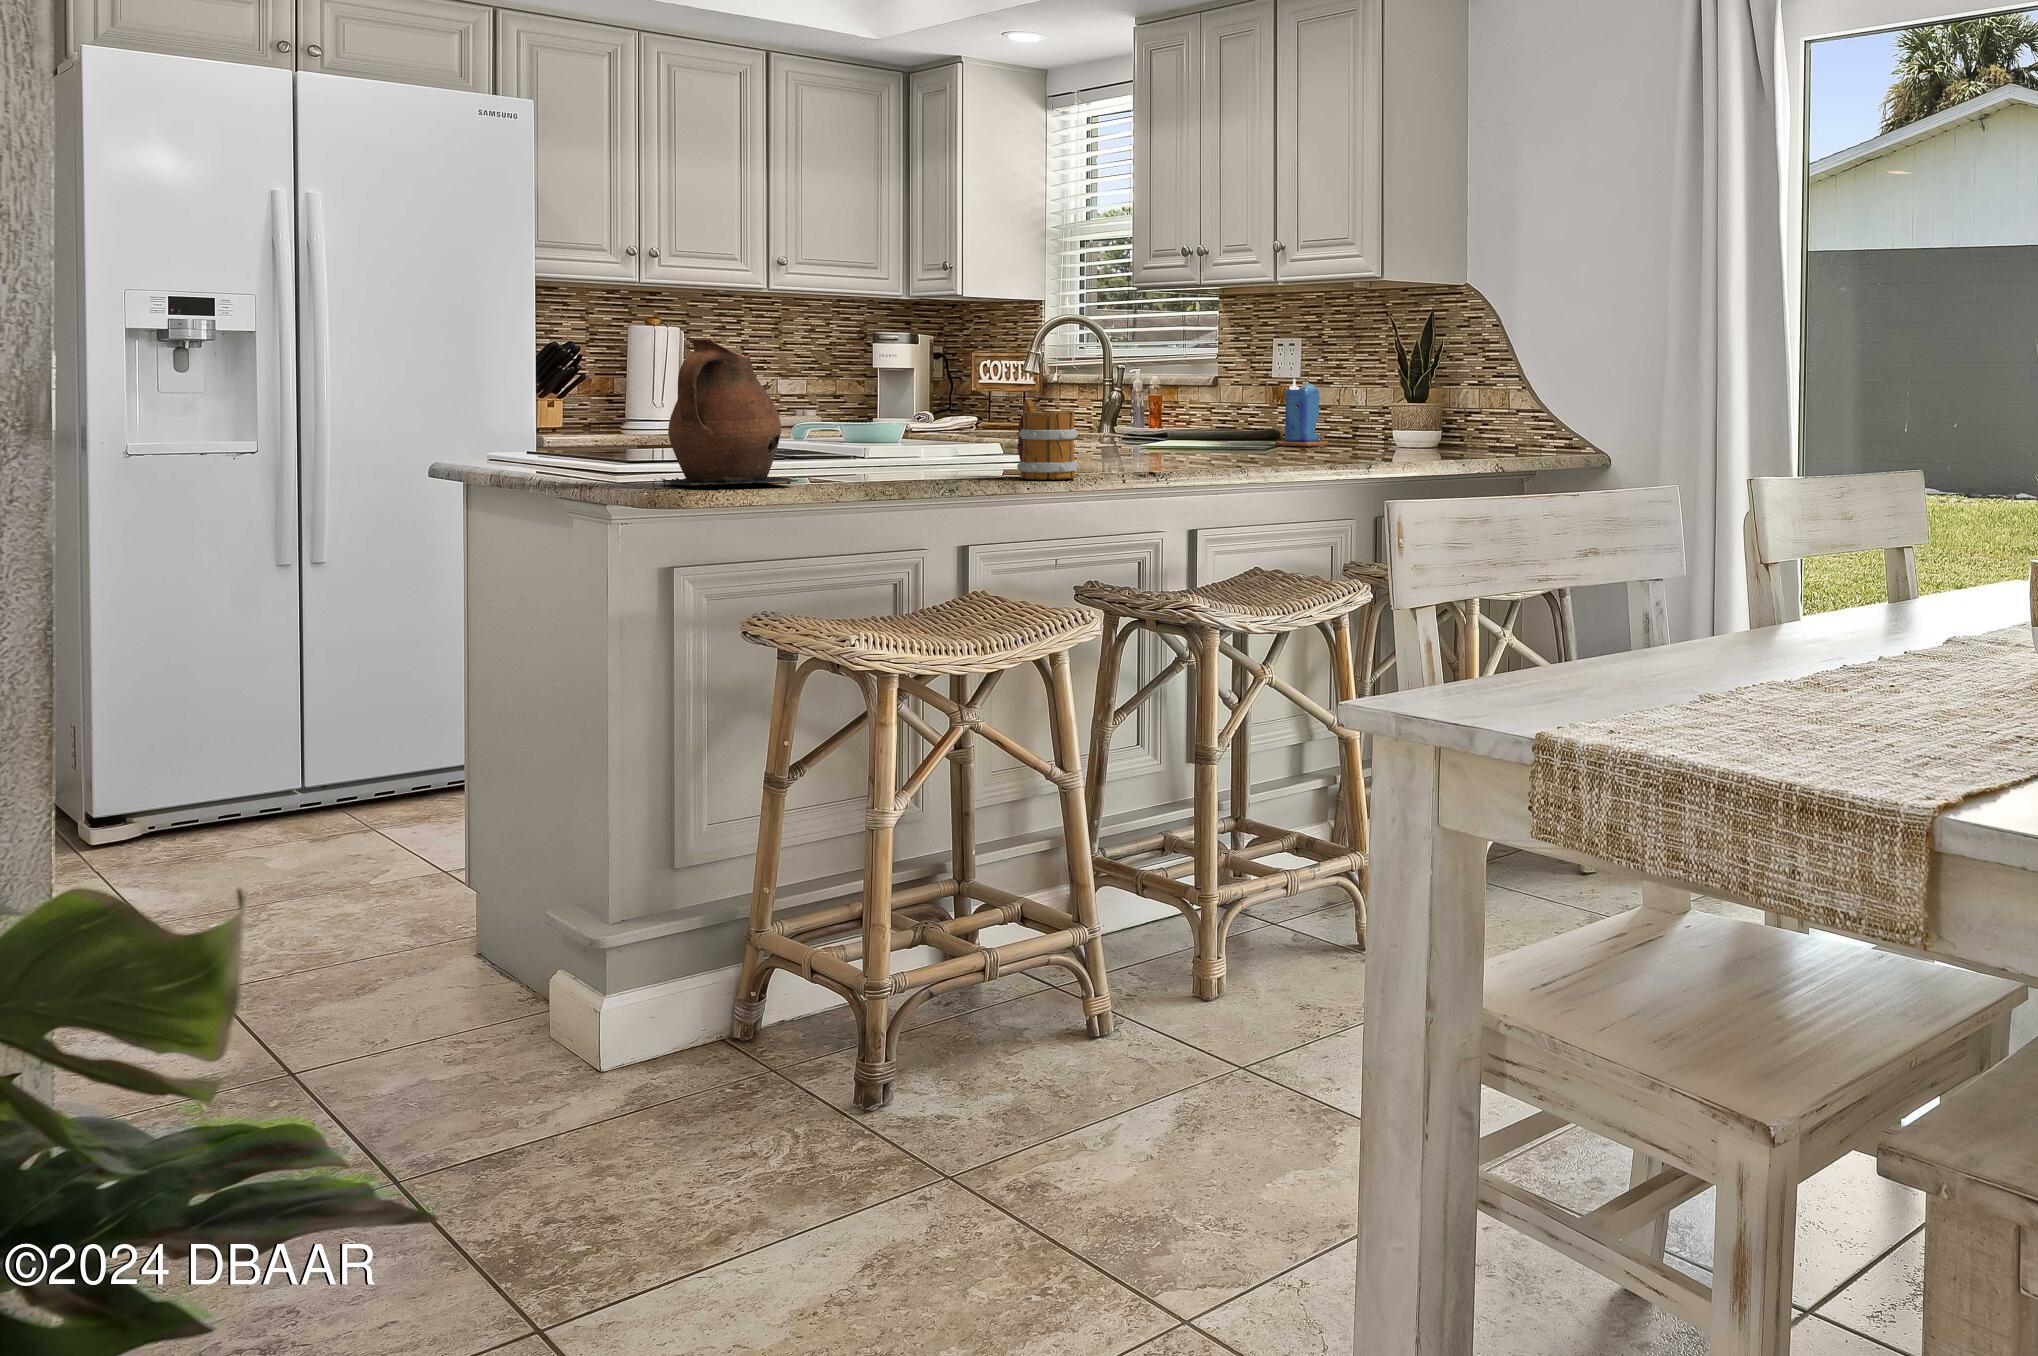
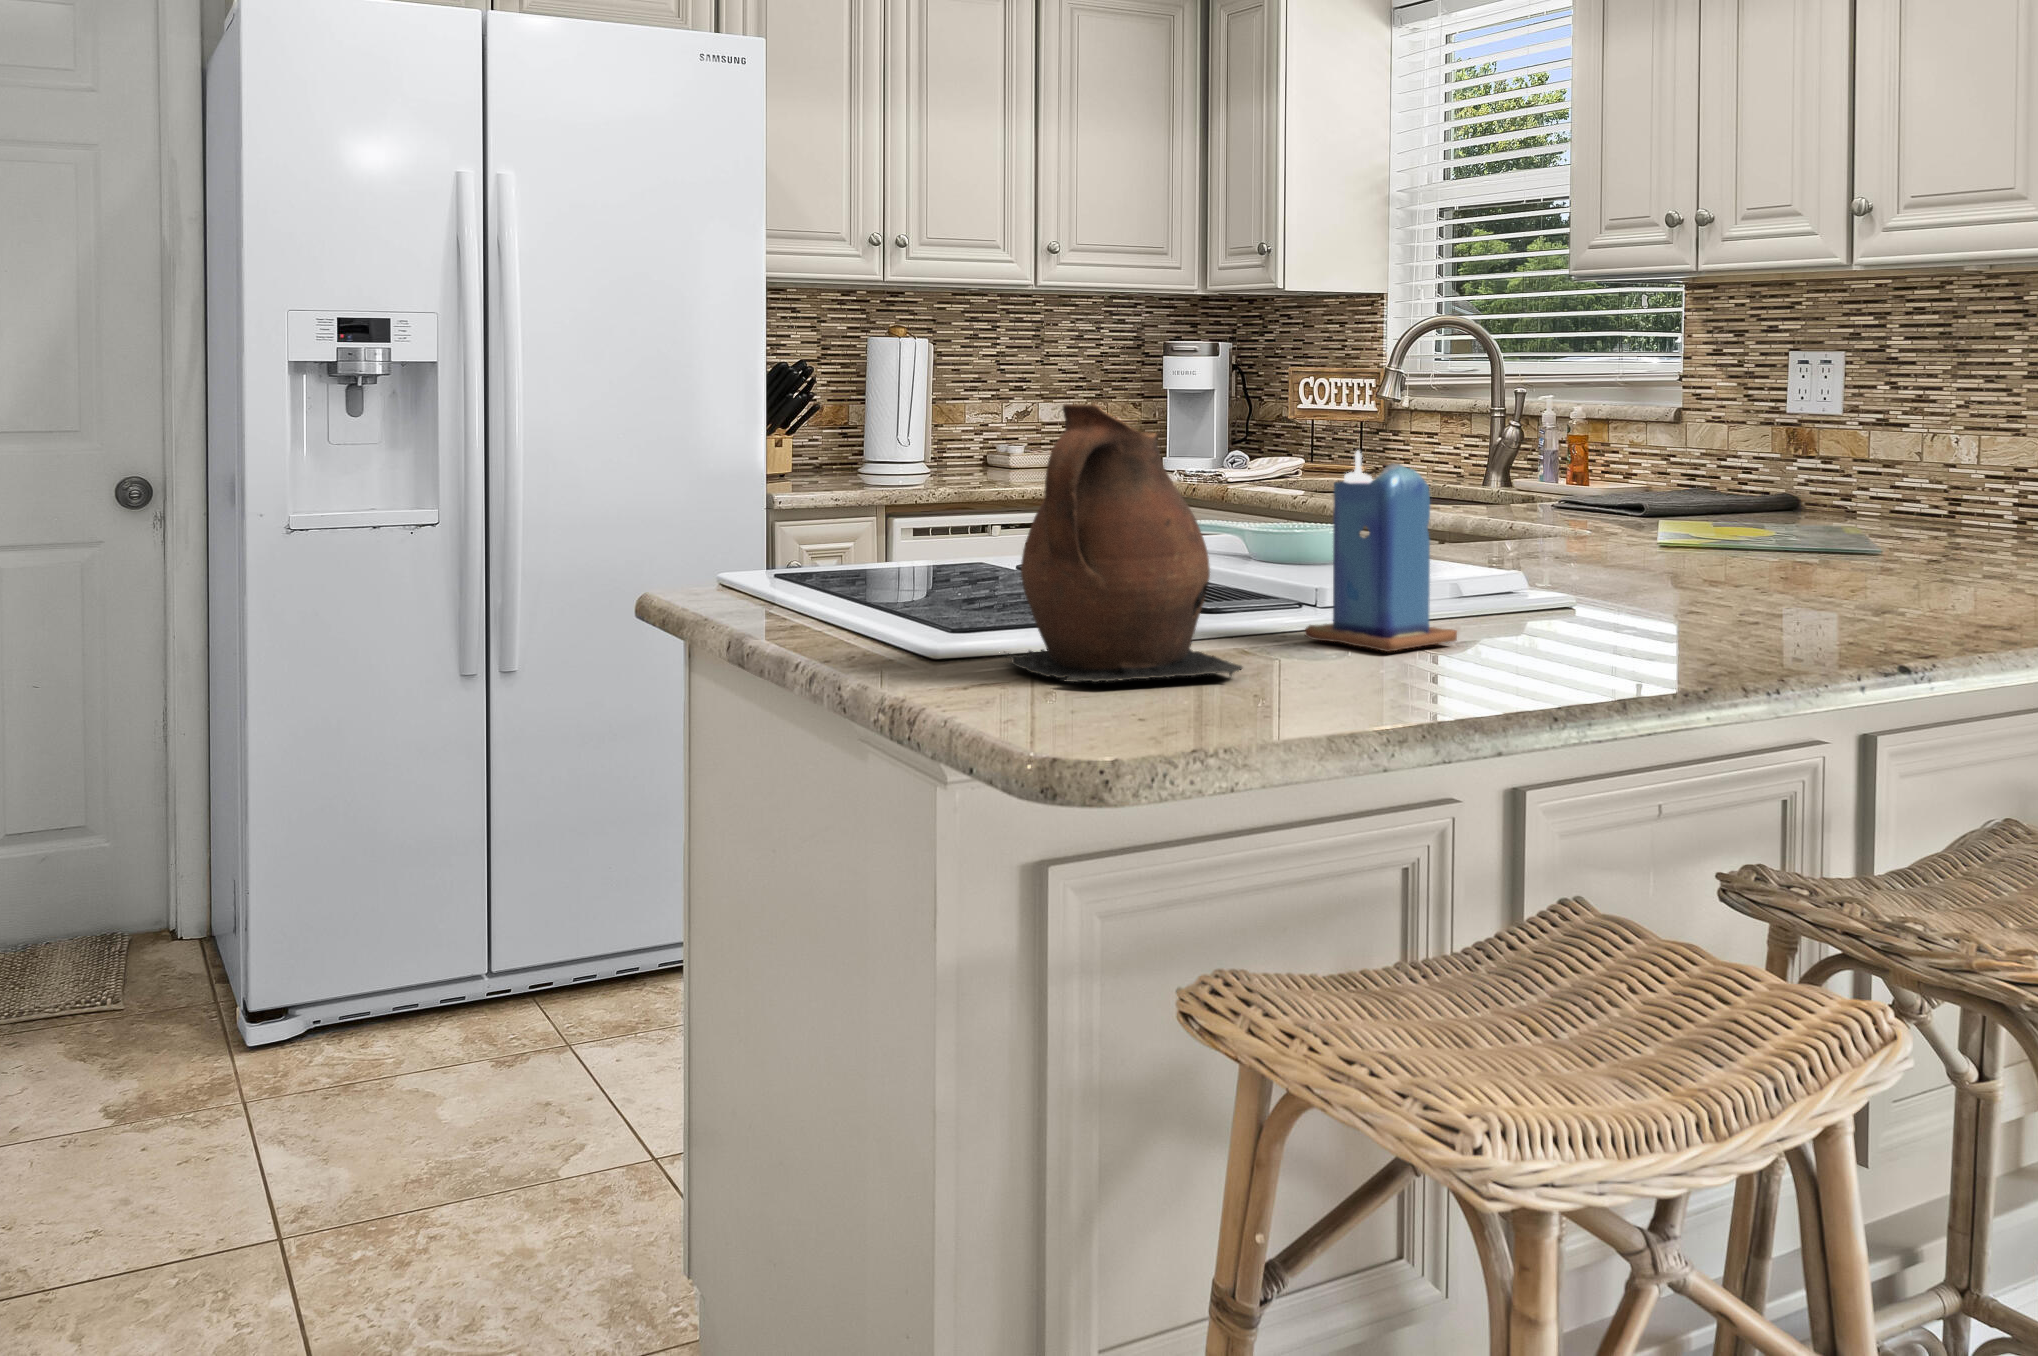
candle: present [1275,378,1328,447] -> present [1305,451,1457,652]
mug: present [1017,400,1079,480] -> none [1574,498,1704,657]

